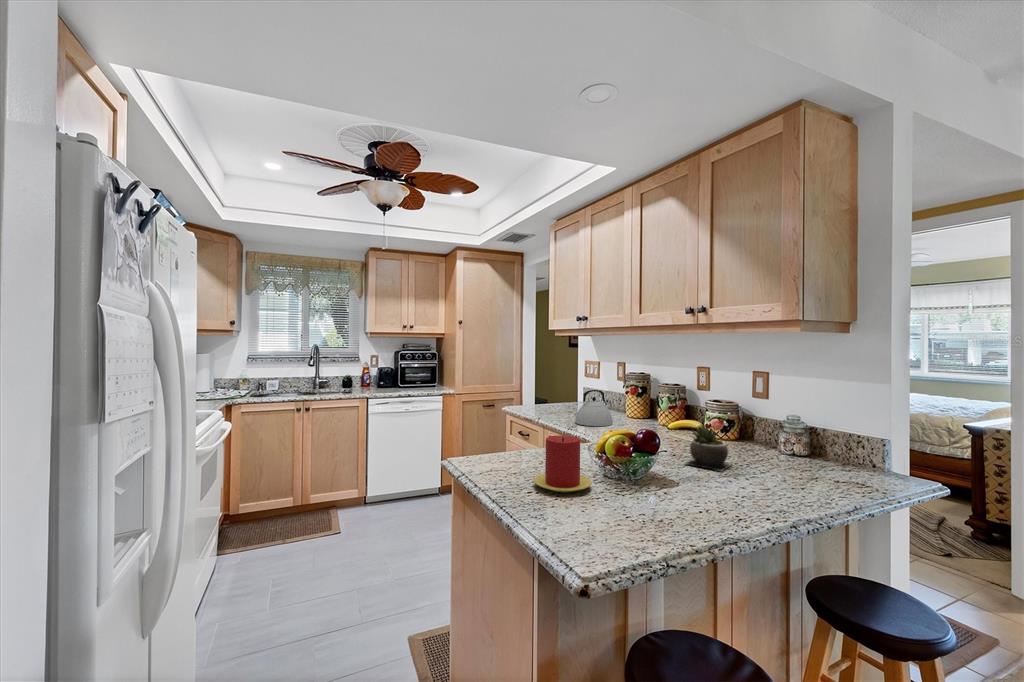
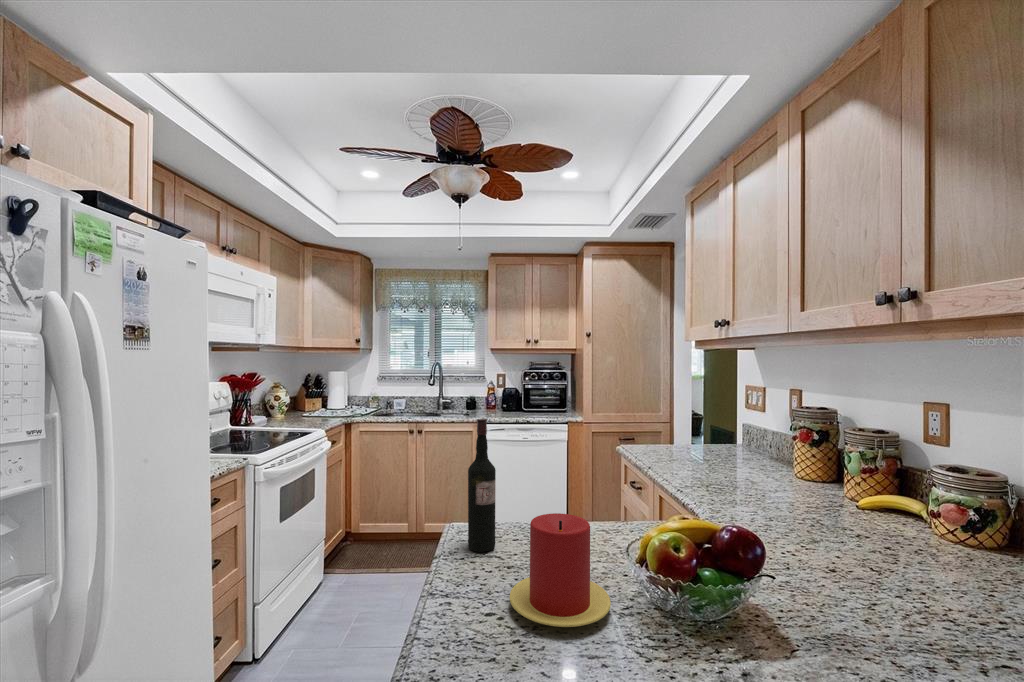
wine bottle: none [478,384,496,471] -> present [468,419,496,552]
kettle: present [575,390,613,426] -> none [700,431,762,488]
succulent plant: present [685,426,732,471] -> none [848,521,978,635]

